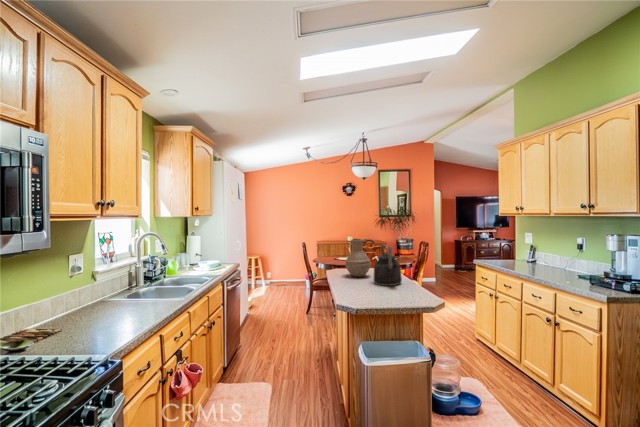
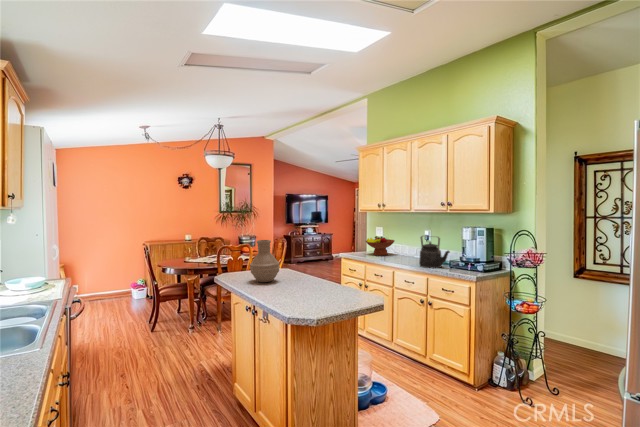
fruit bowl: none [501,242,539,264] -> present [366,236,394,256]
kettle: present [374,245,402,286] -> present [419,236,450,268]

